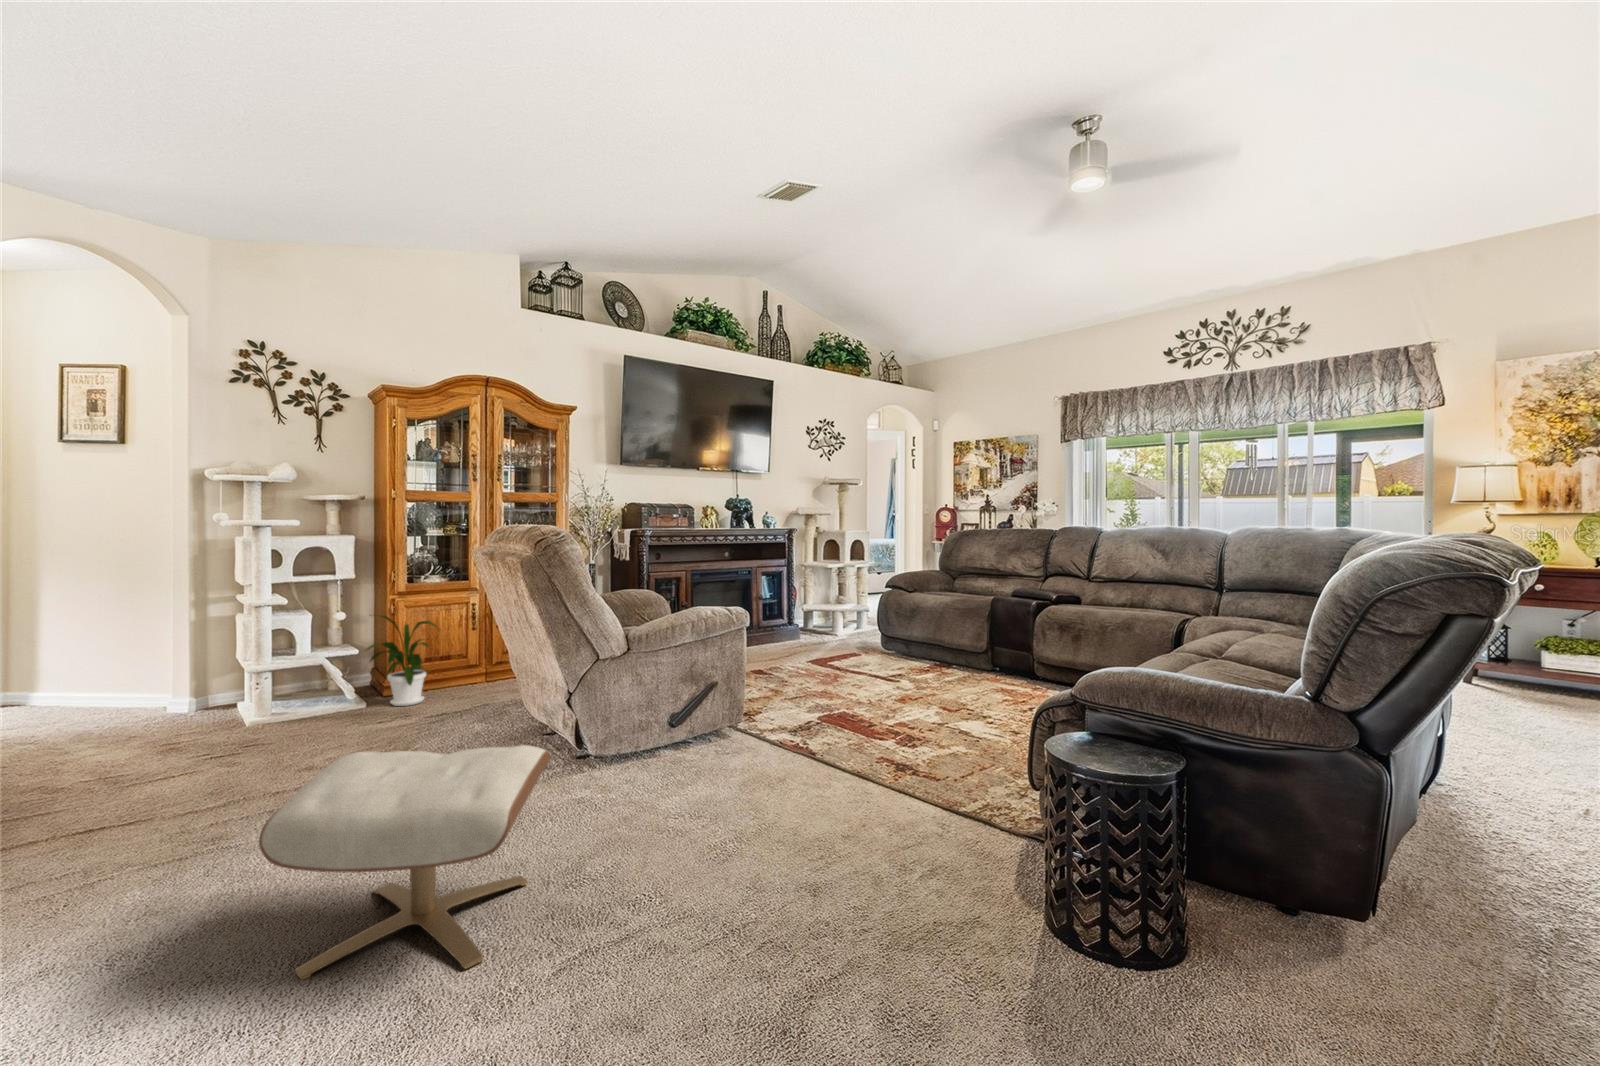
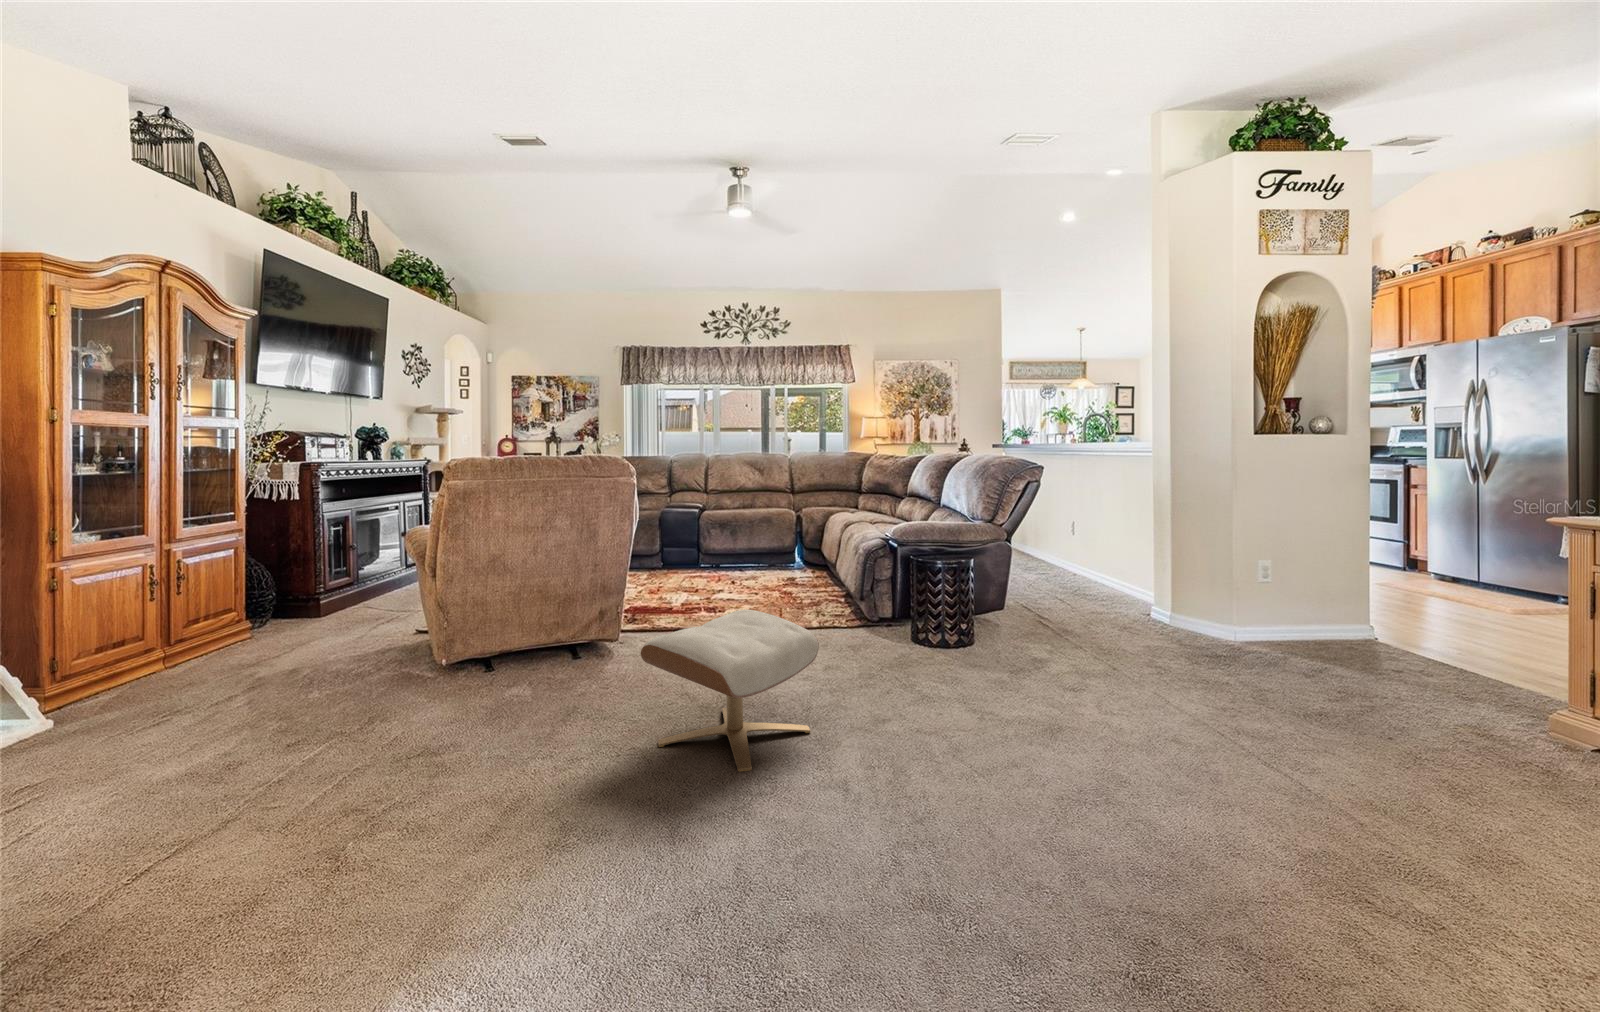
house plant: present [366,616,441,706] -> none [27,588,183,710]

